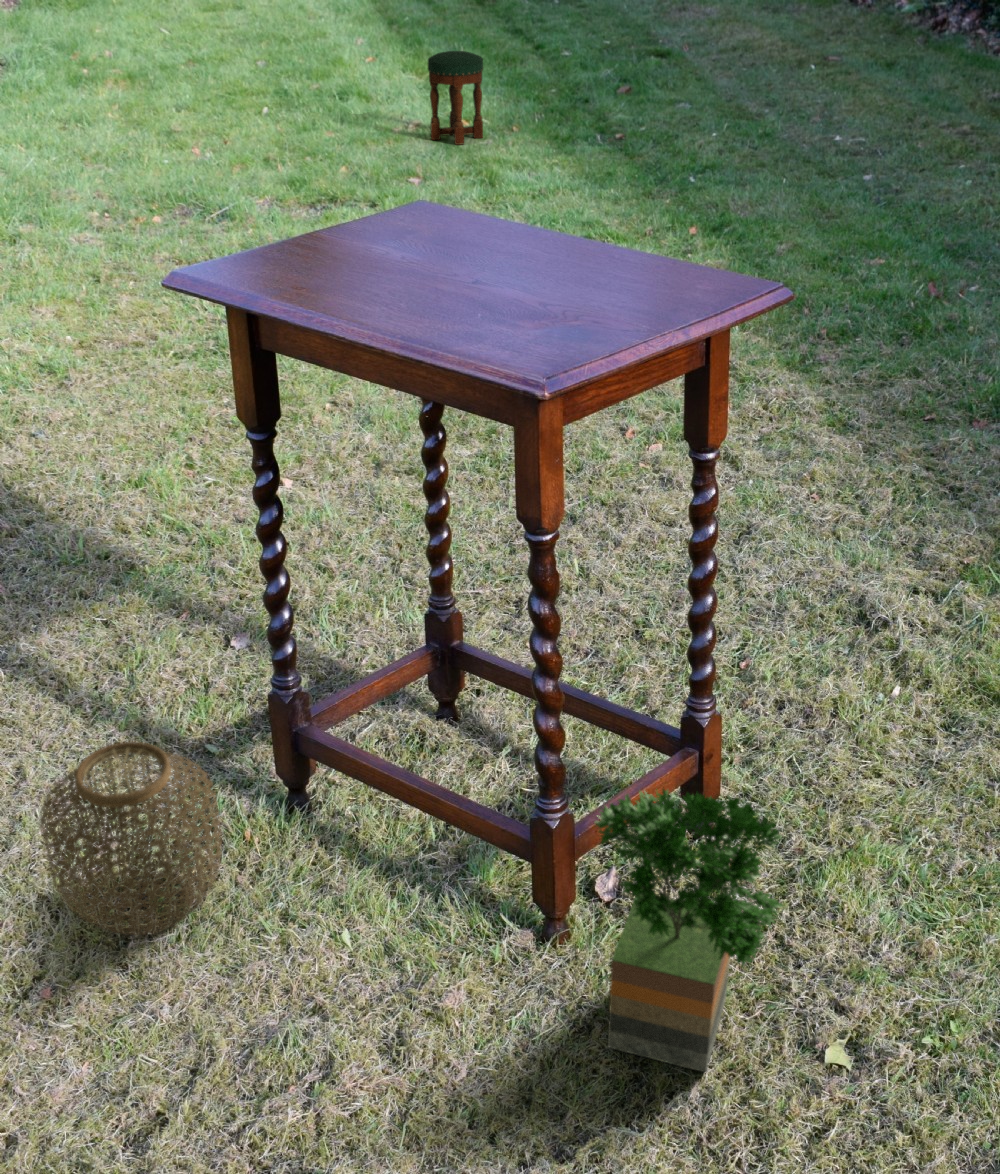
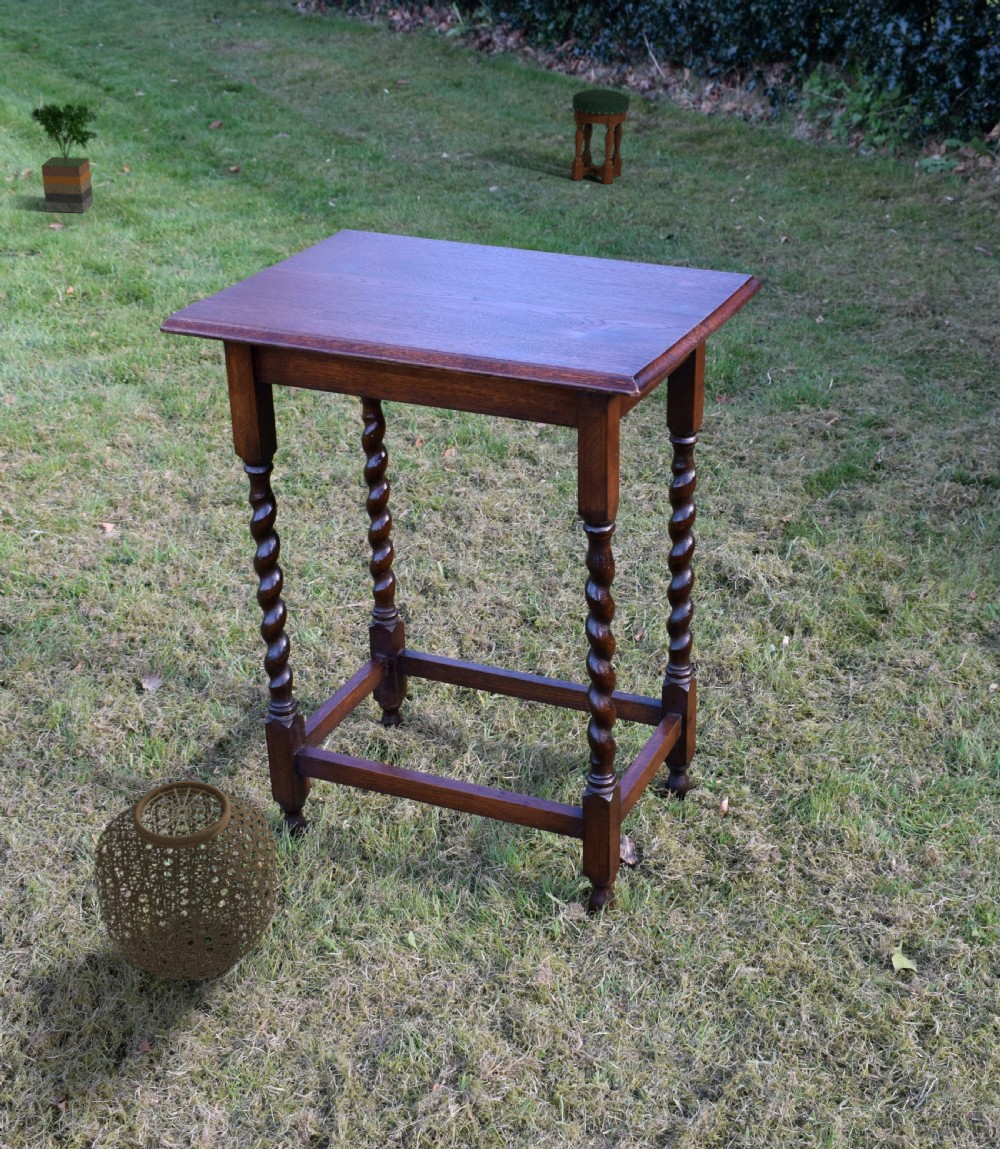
stool: present [428,51,483,145] -> present [571,89,629,184]
potted tree: present [595,789,783,1072] -> present [30,103,98,213]

